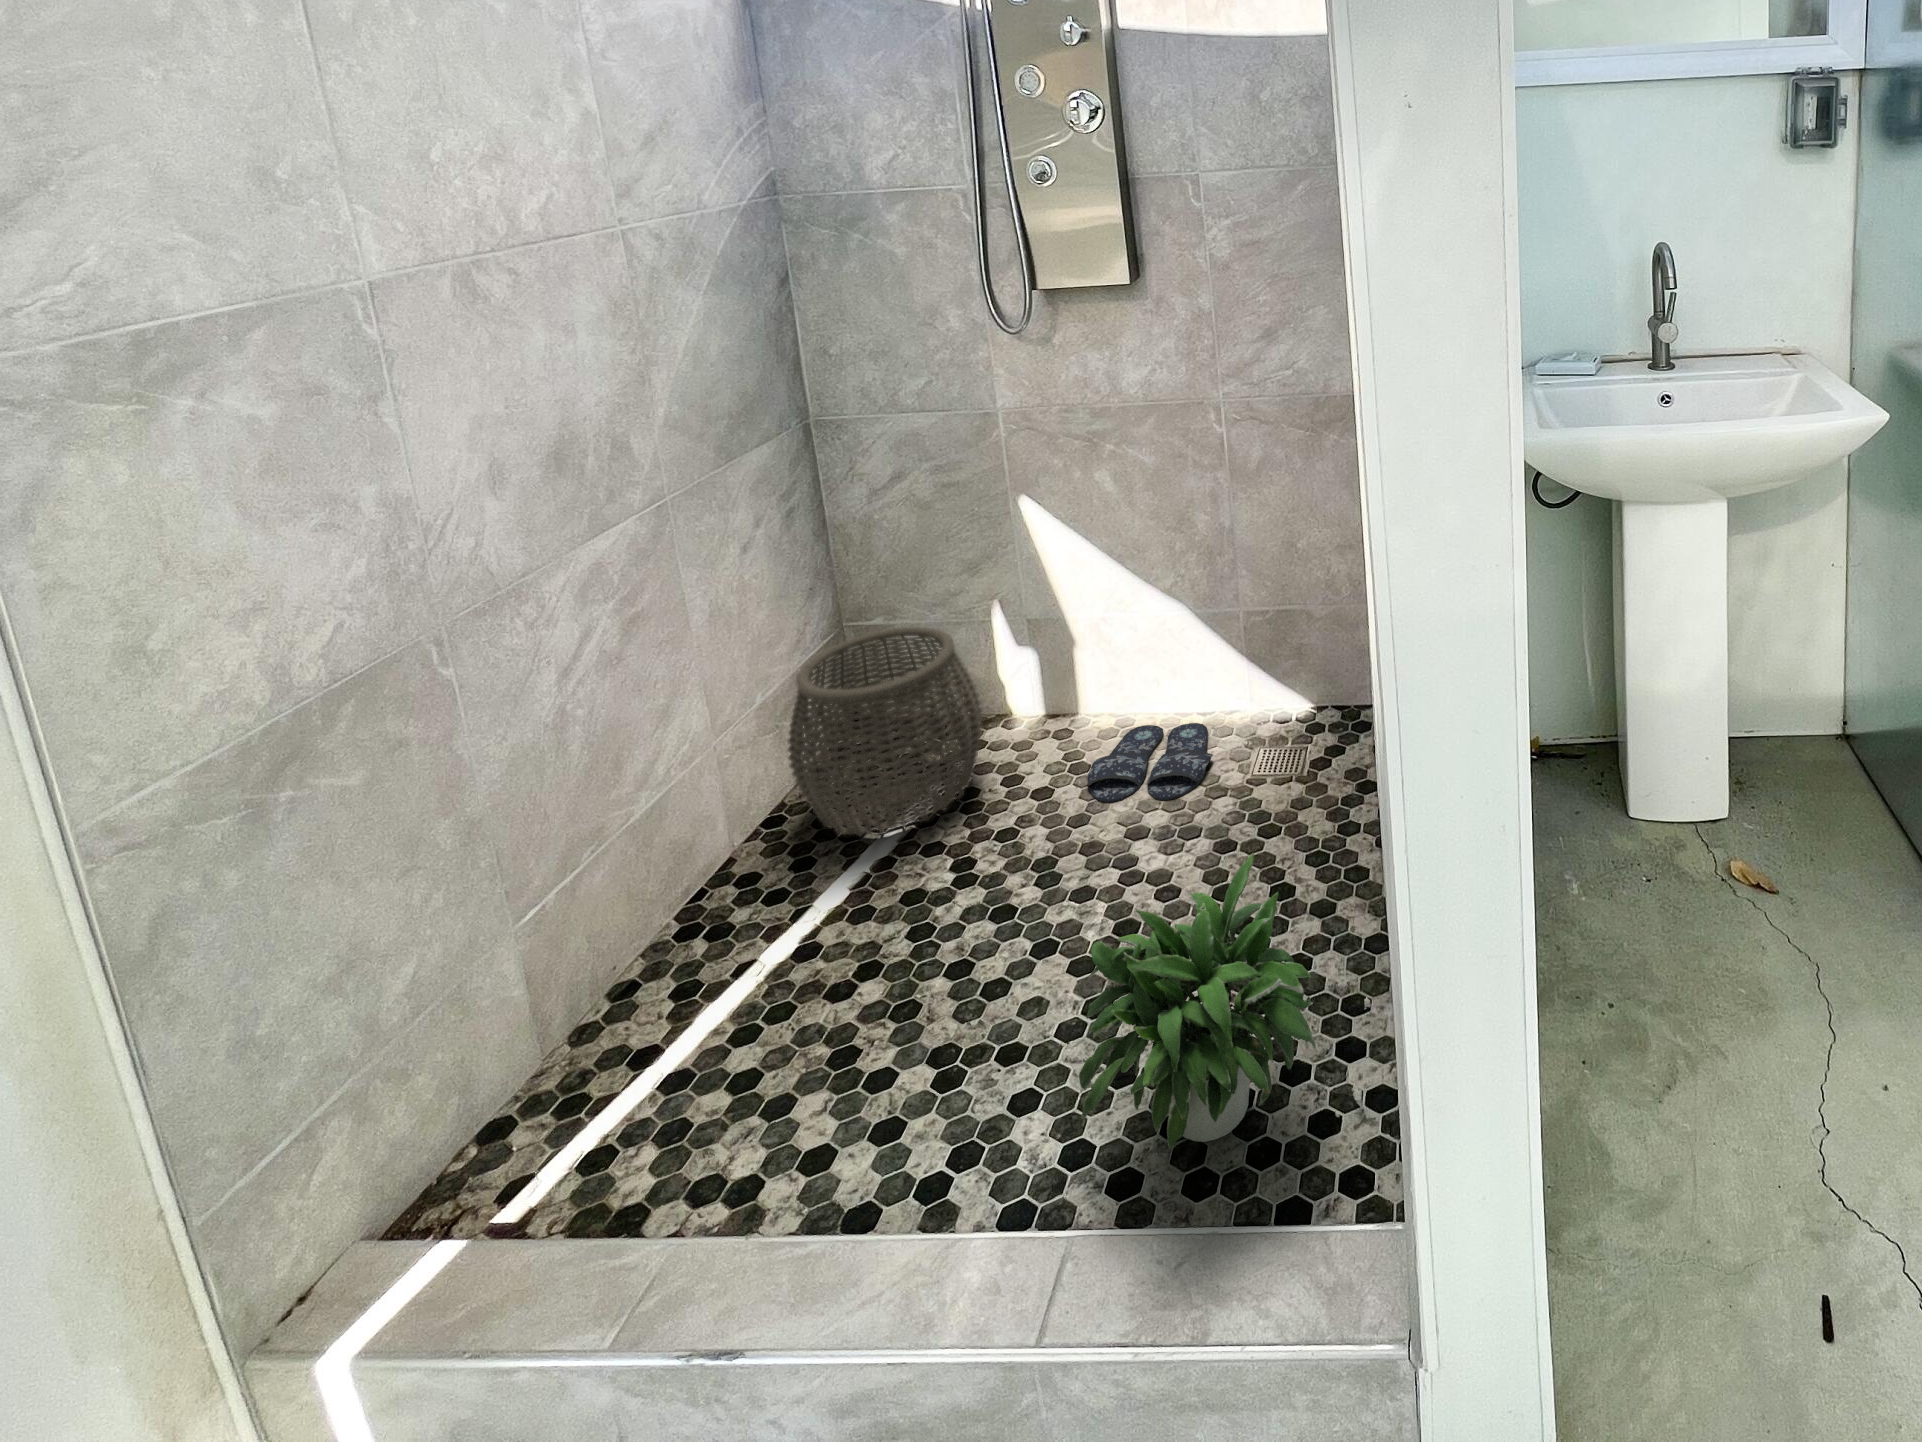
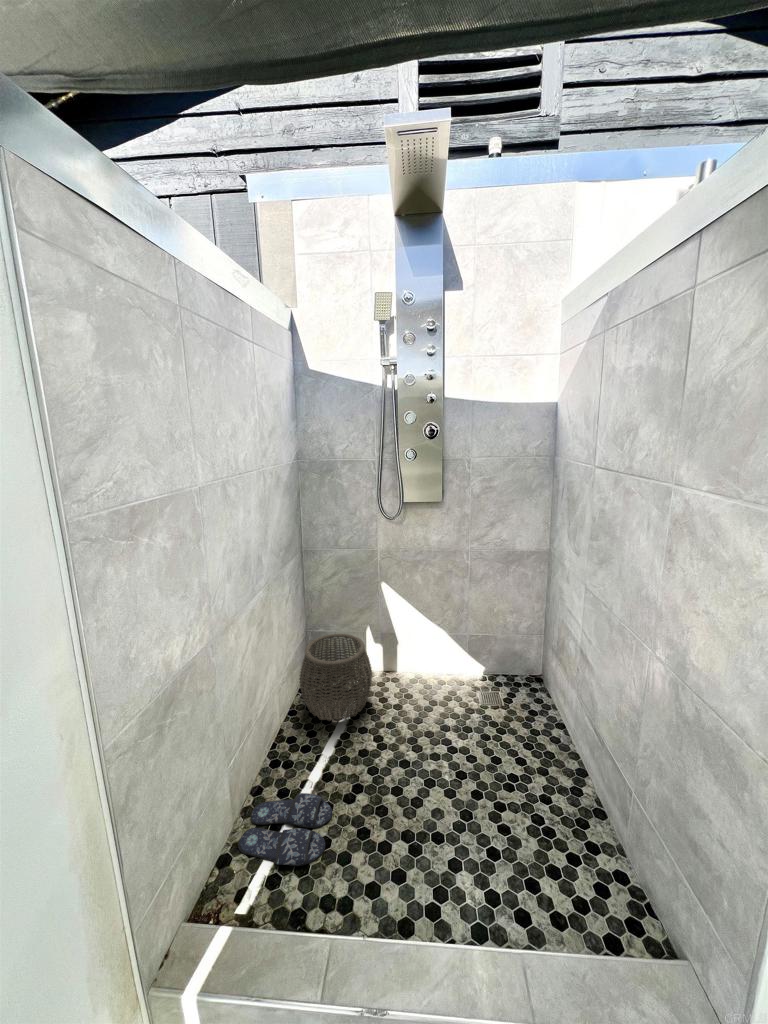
slippers: present [1088,723,1213,803] -> present [238,793,332,866]
potted plant: present [1079,853,1371,1148] -> none [502,762,633,913]

